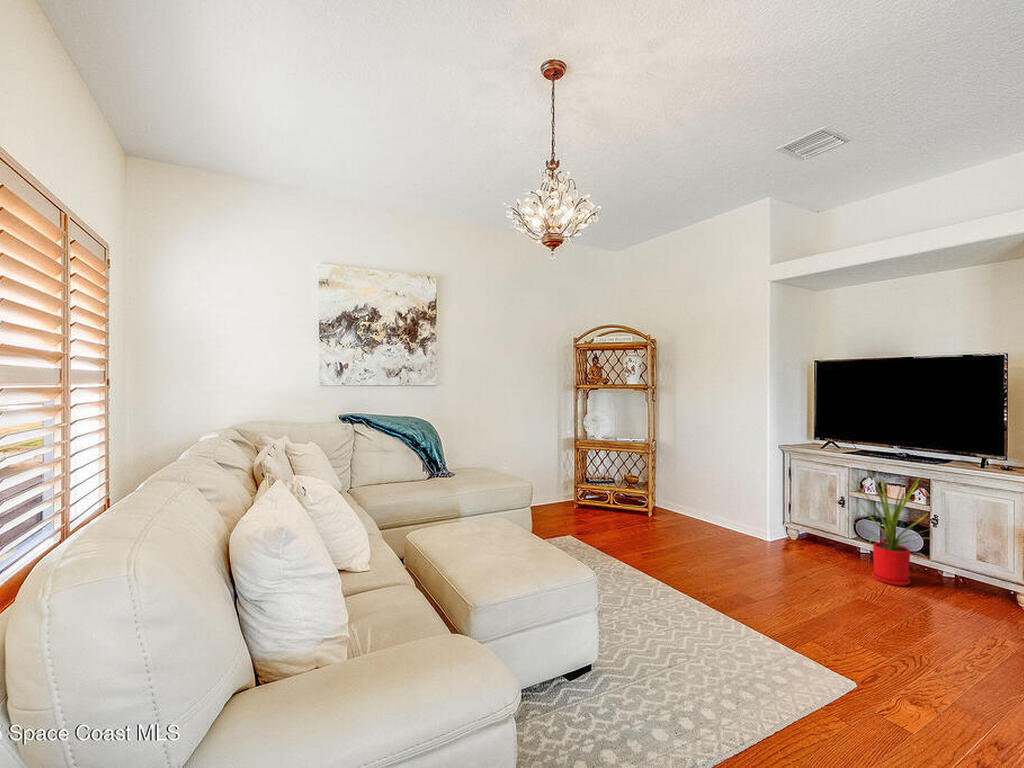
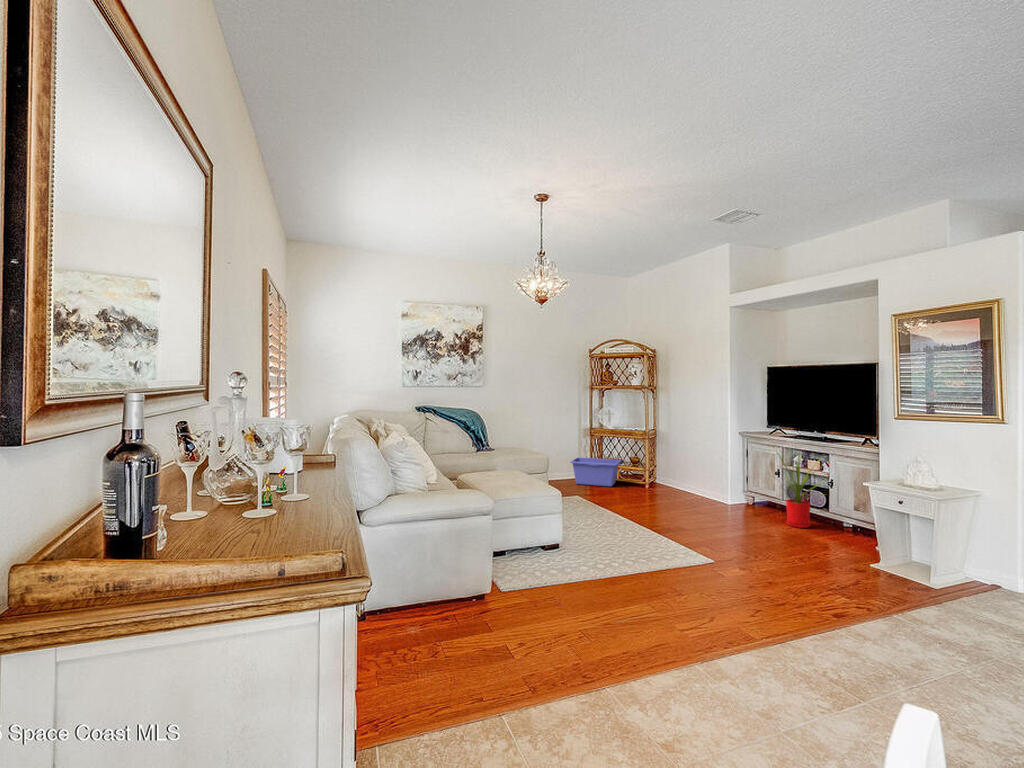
storage bin: none [552,477,615,516] -> present [570,458,621,487]

